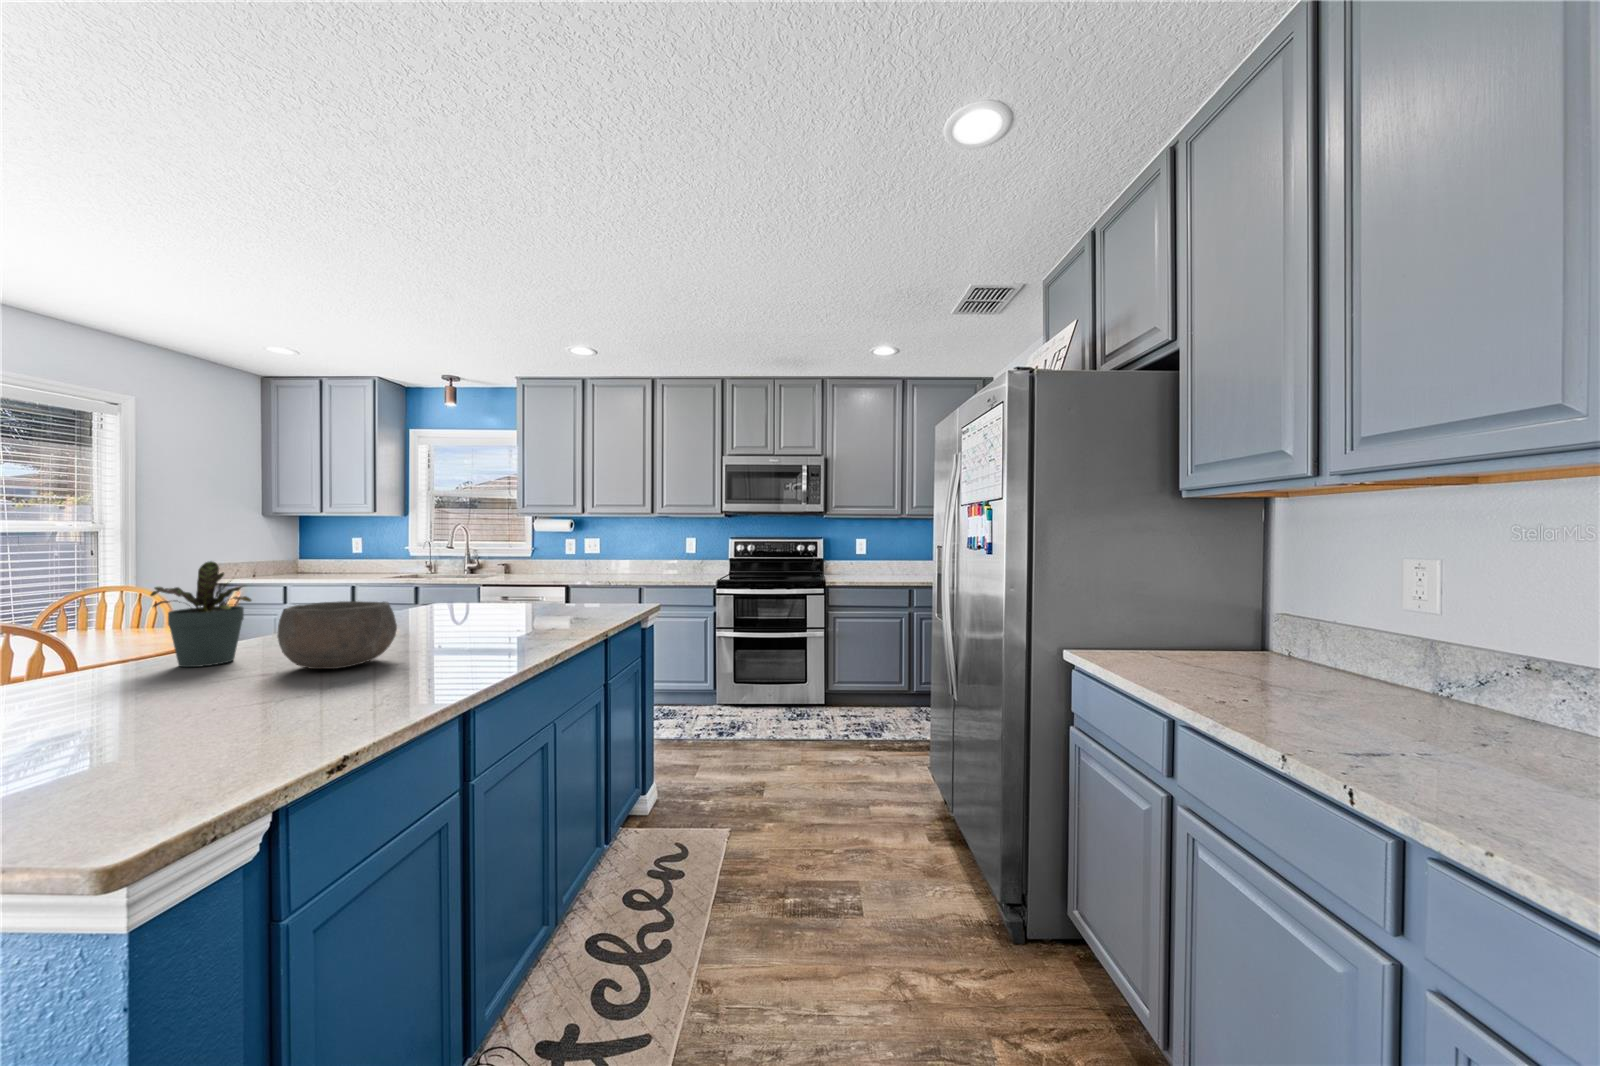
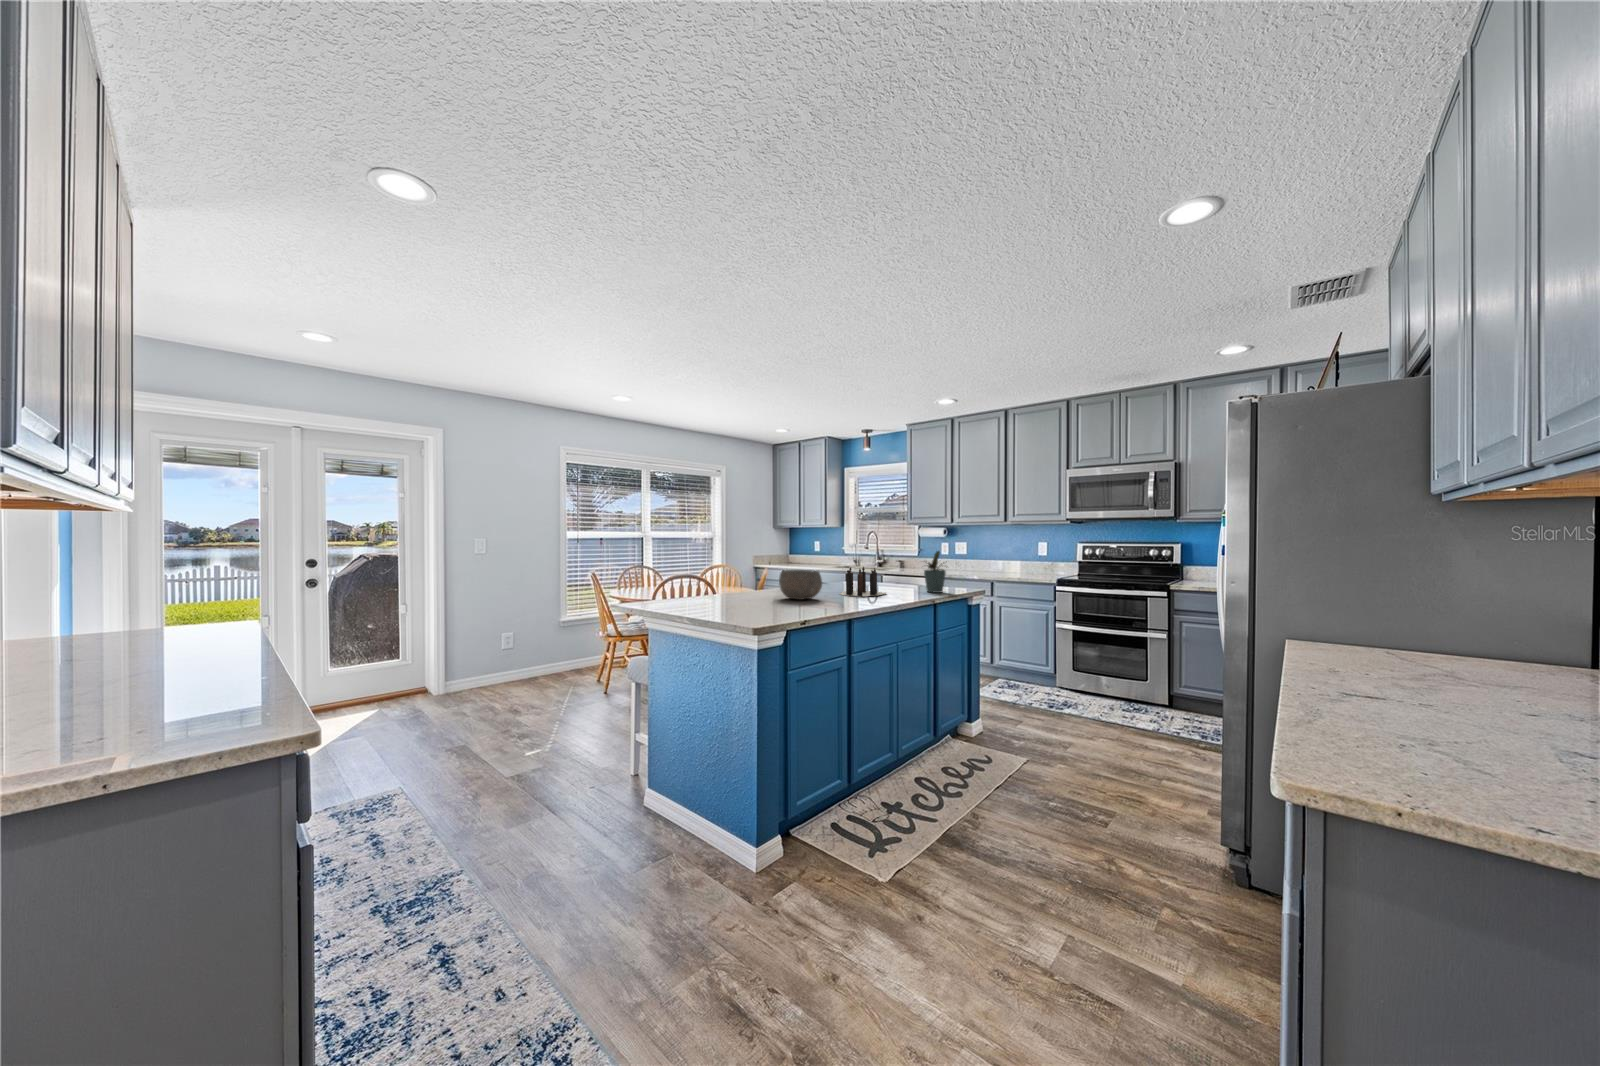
potted plant: present [151,561,251,667] -> present [924,551,946,593]
candle: none [415,584,532,642] -> present [840,567,886,597]

